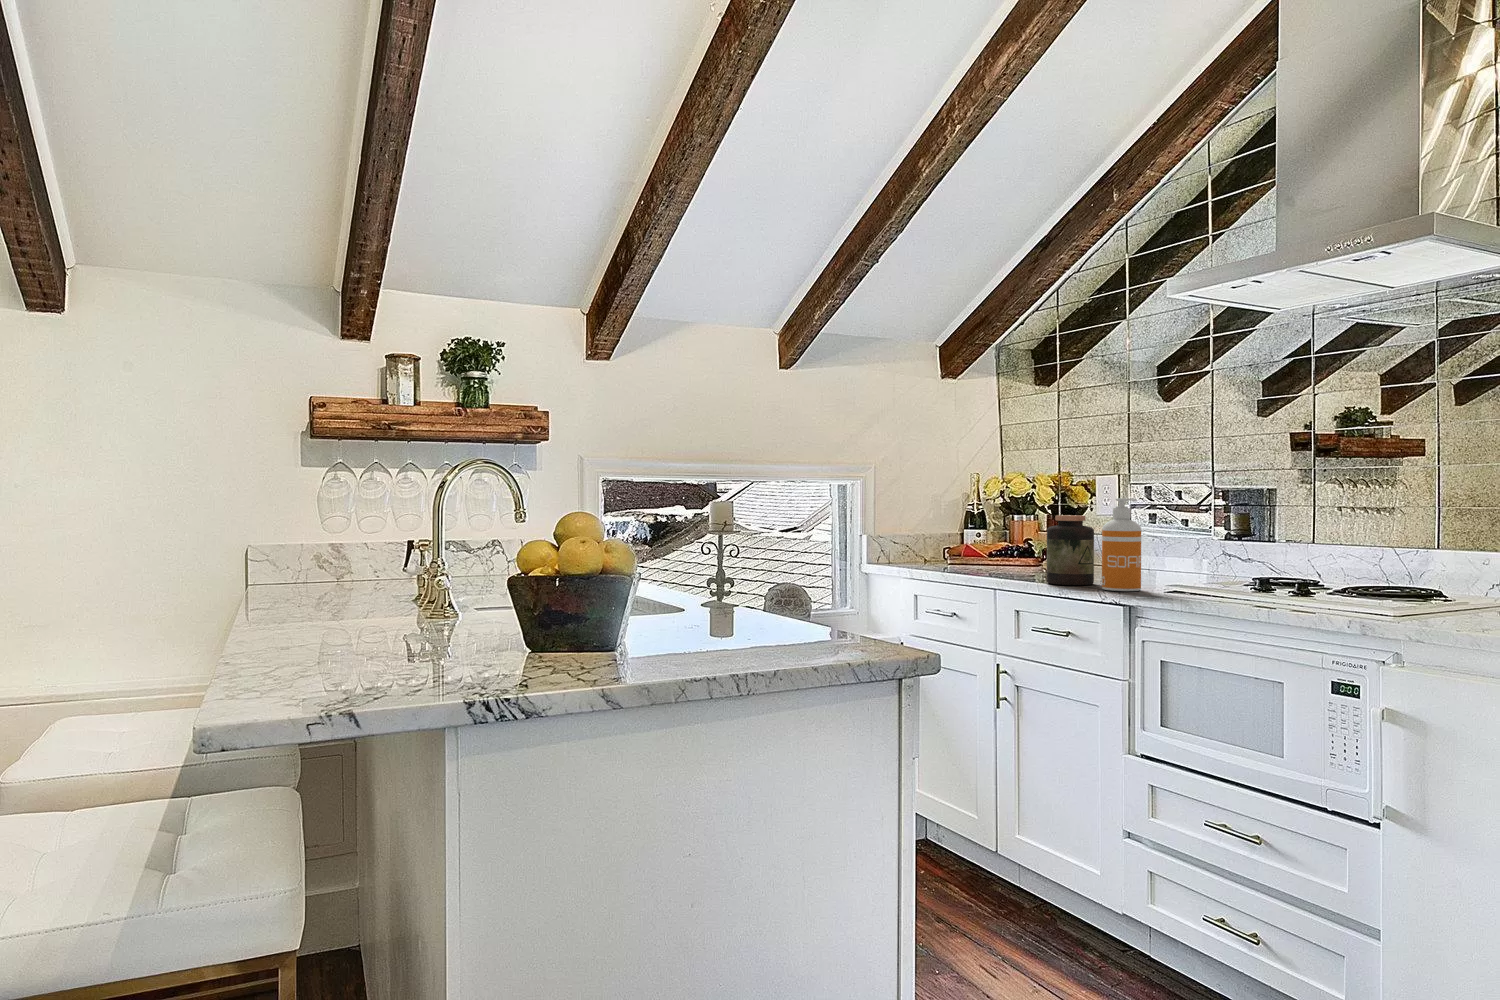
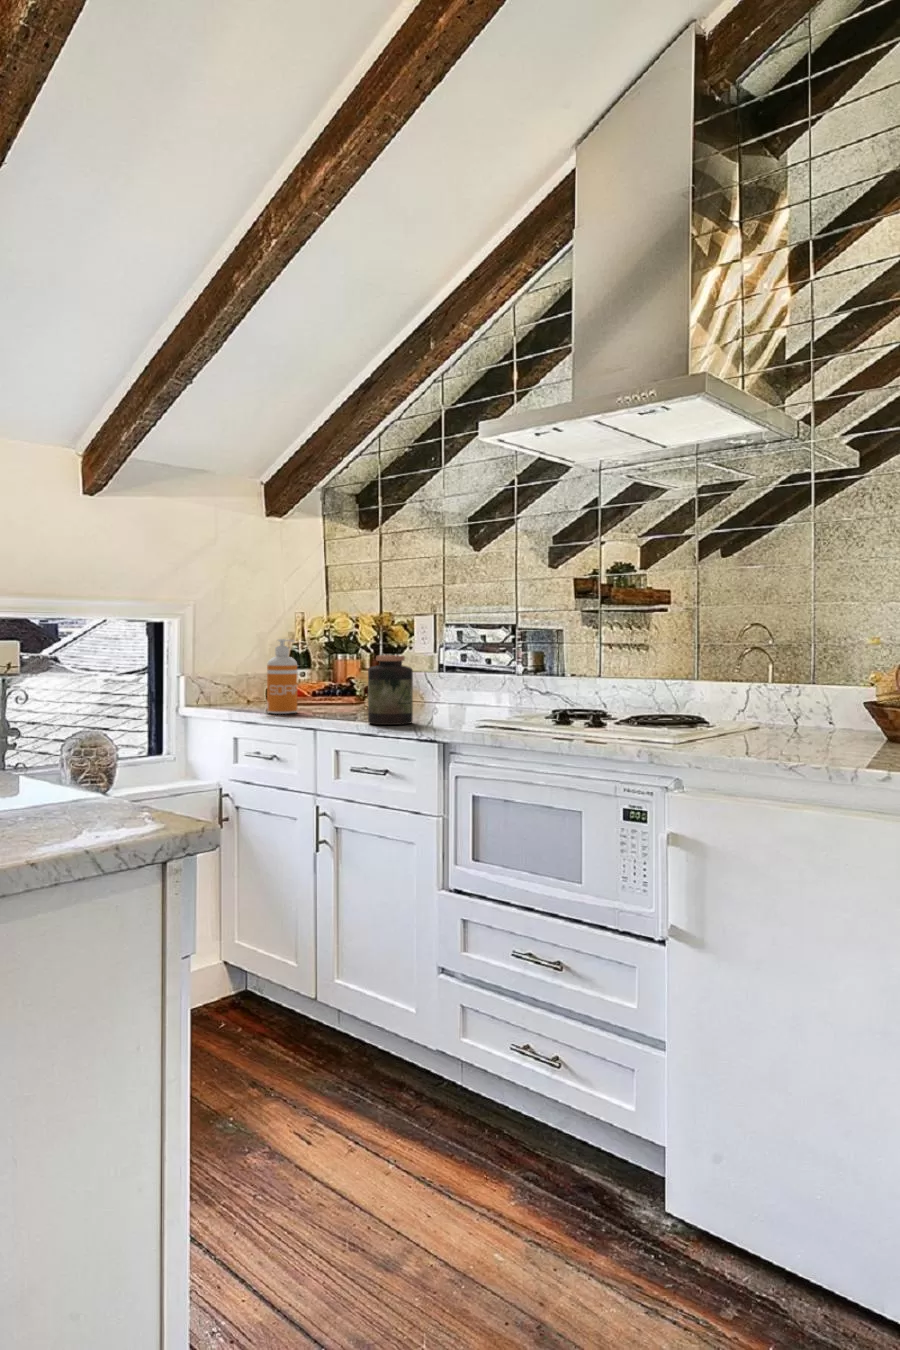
soap dispenser: present [1102,498,1141,591] -> present [267,639,297,714]

